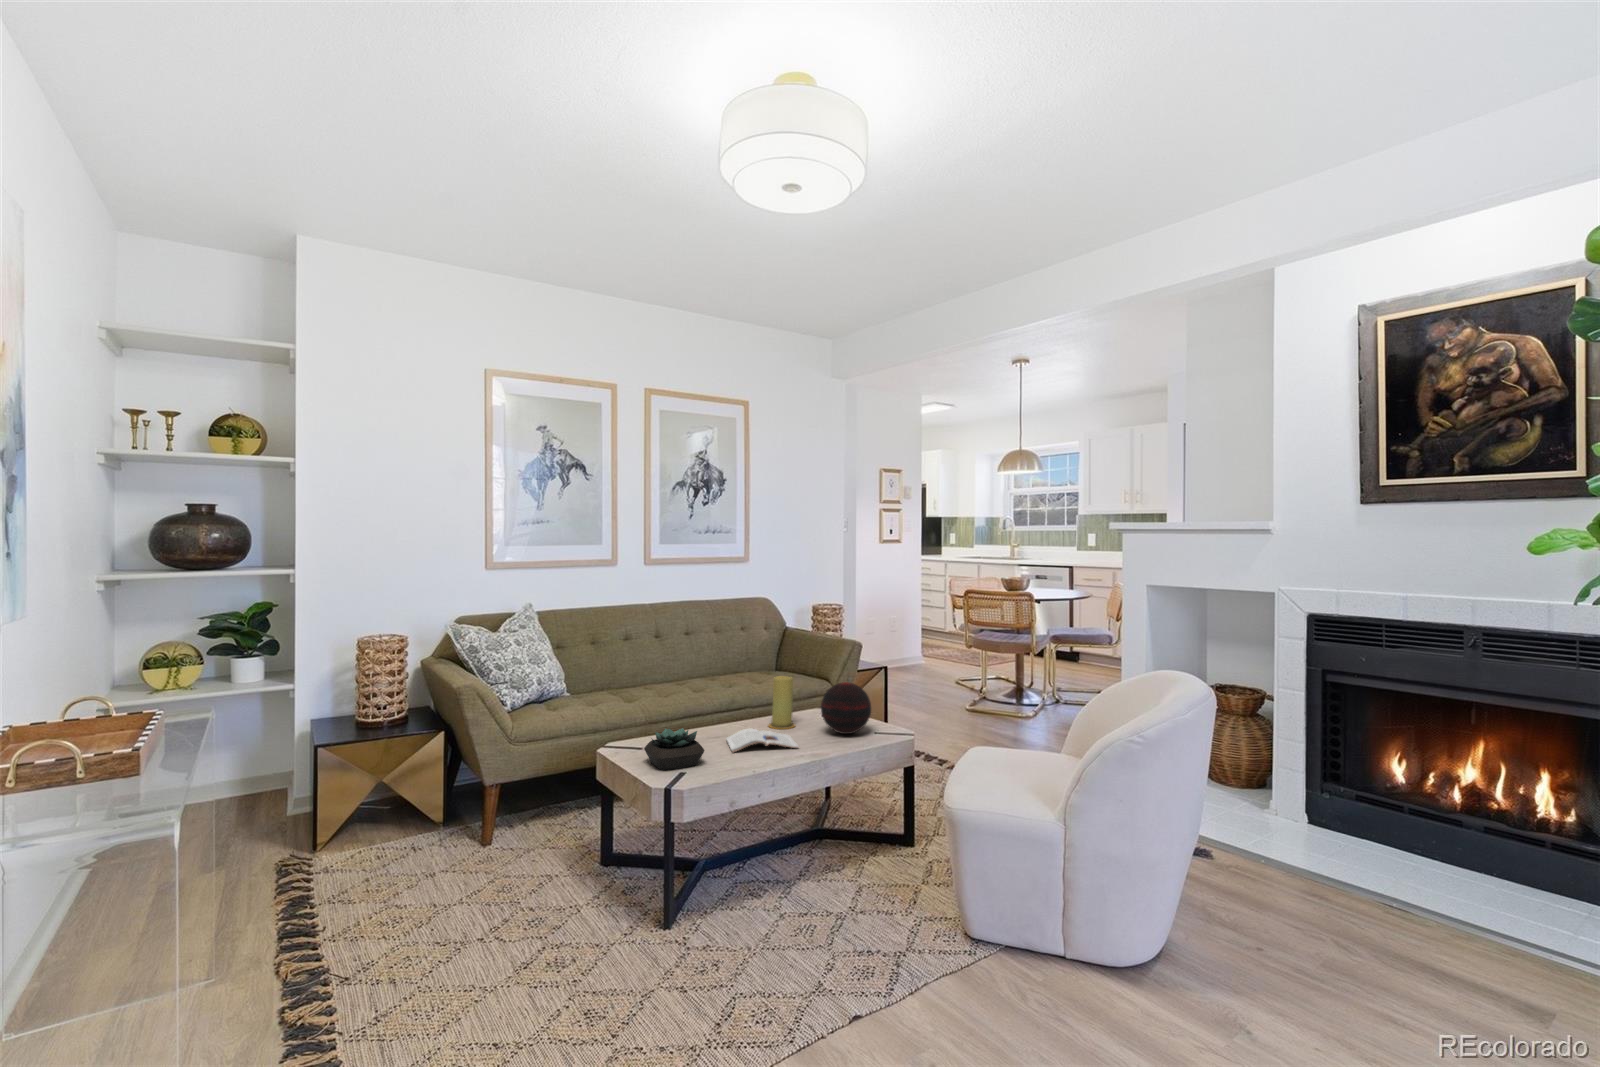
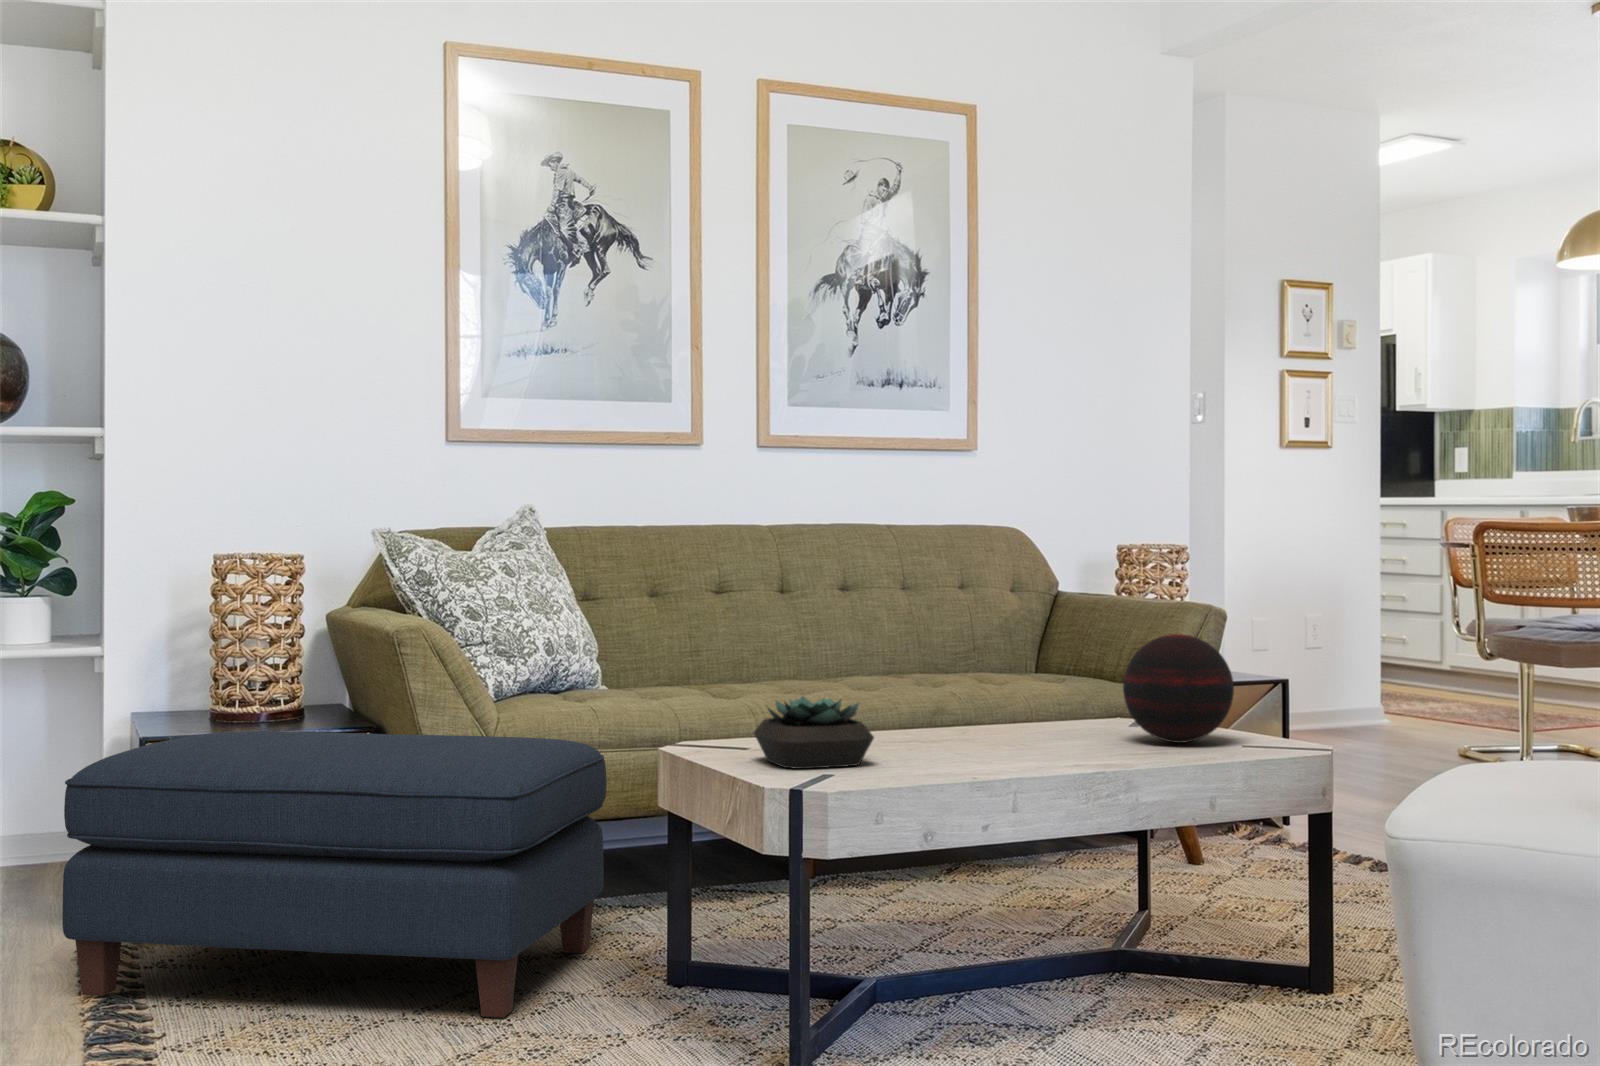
candle: present [768,676,795,729] -> none [1010,629,1069,735]
magazine: present [726,729,799,752] -> none [920,722,1074,756]
ottoman: none [266,739,569,900] -> present [62,731,607,1018]

